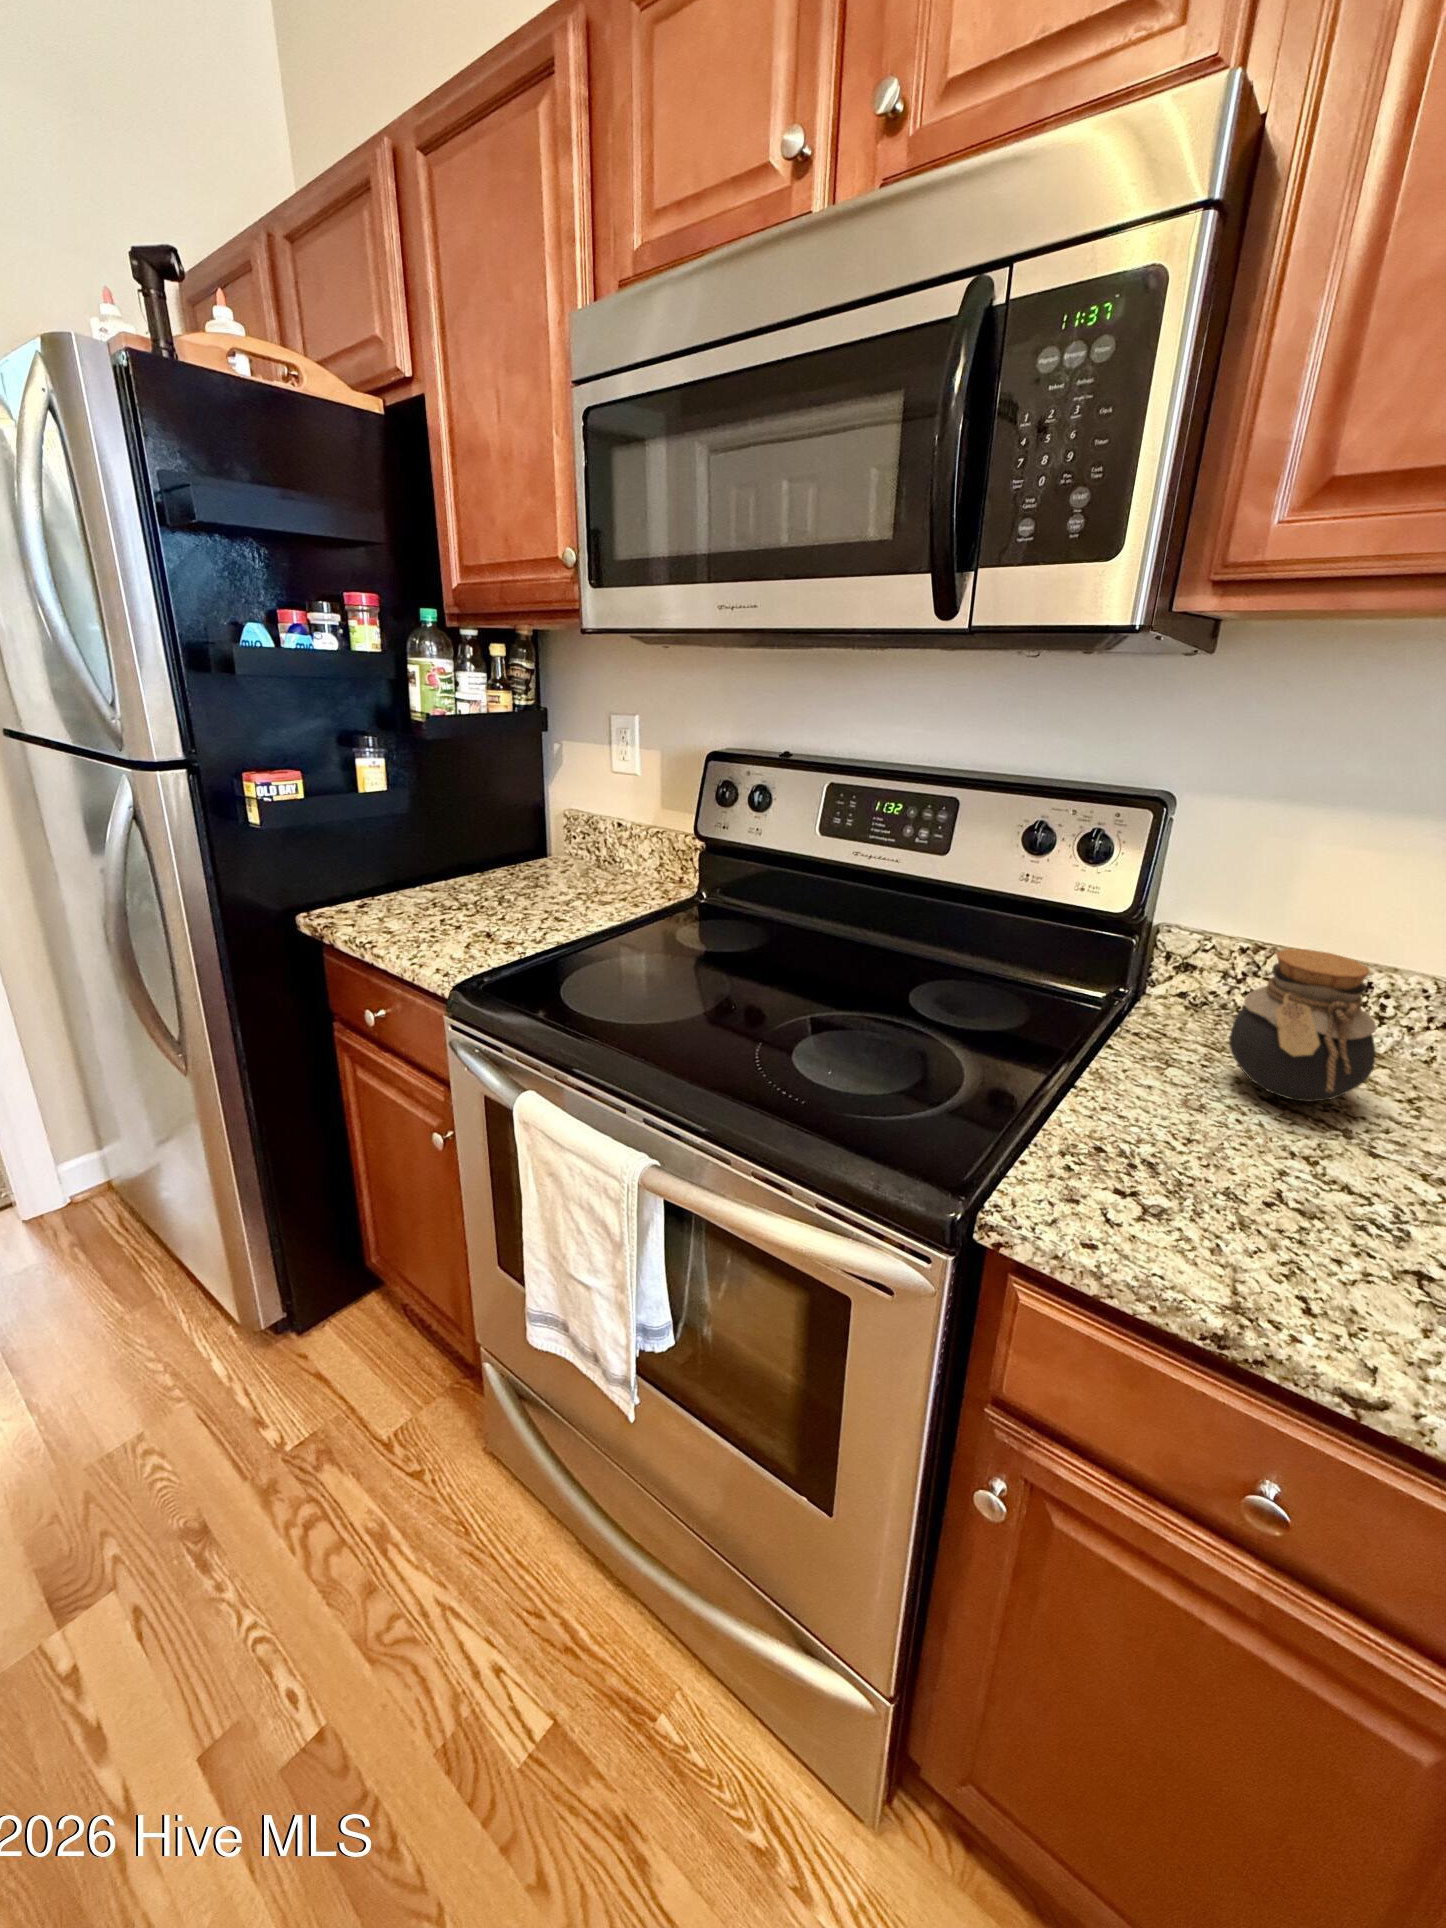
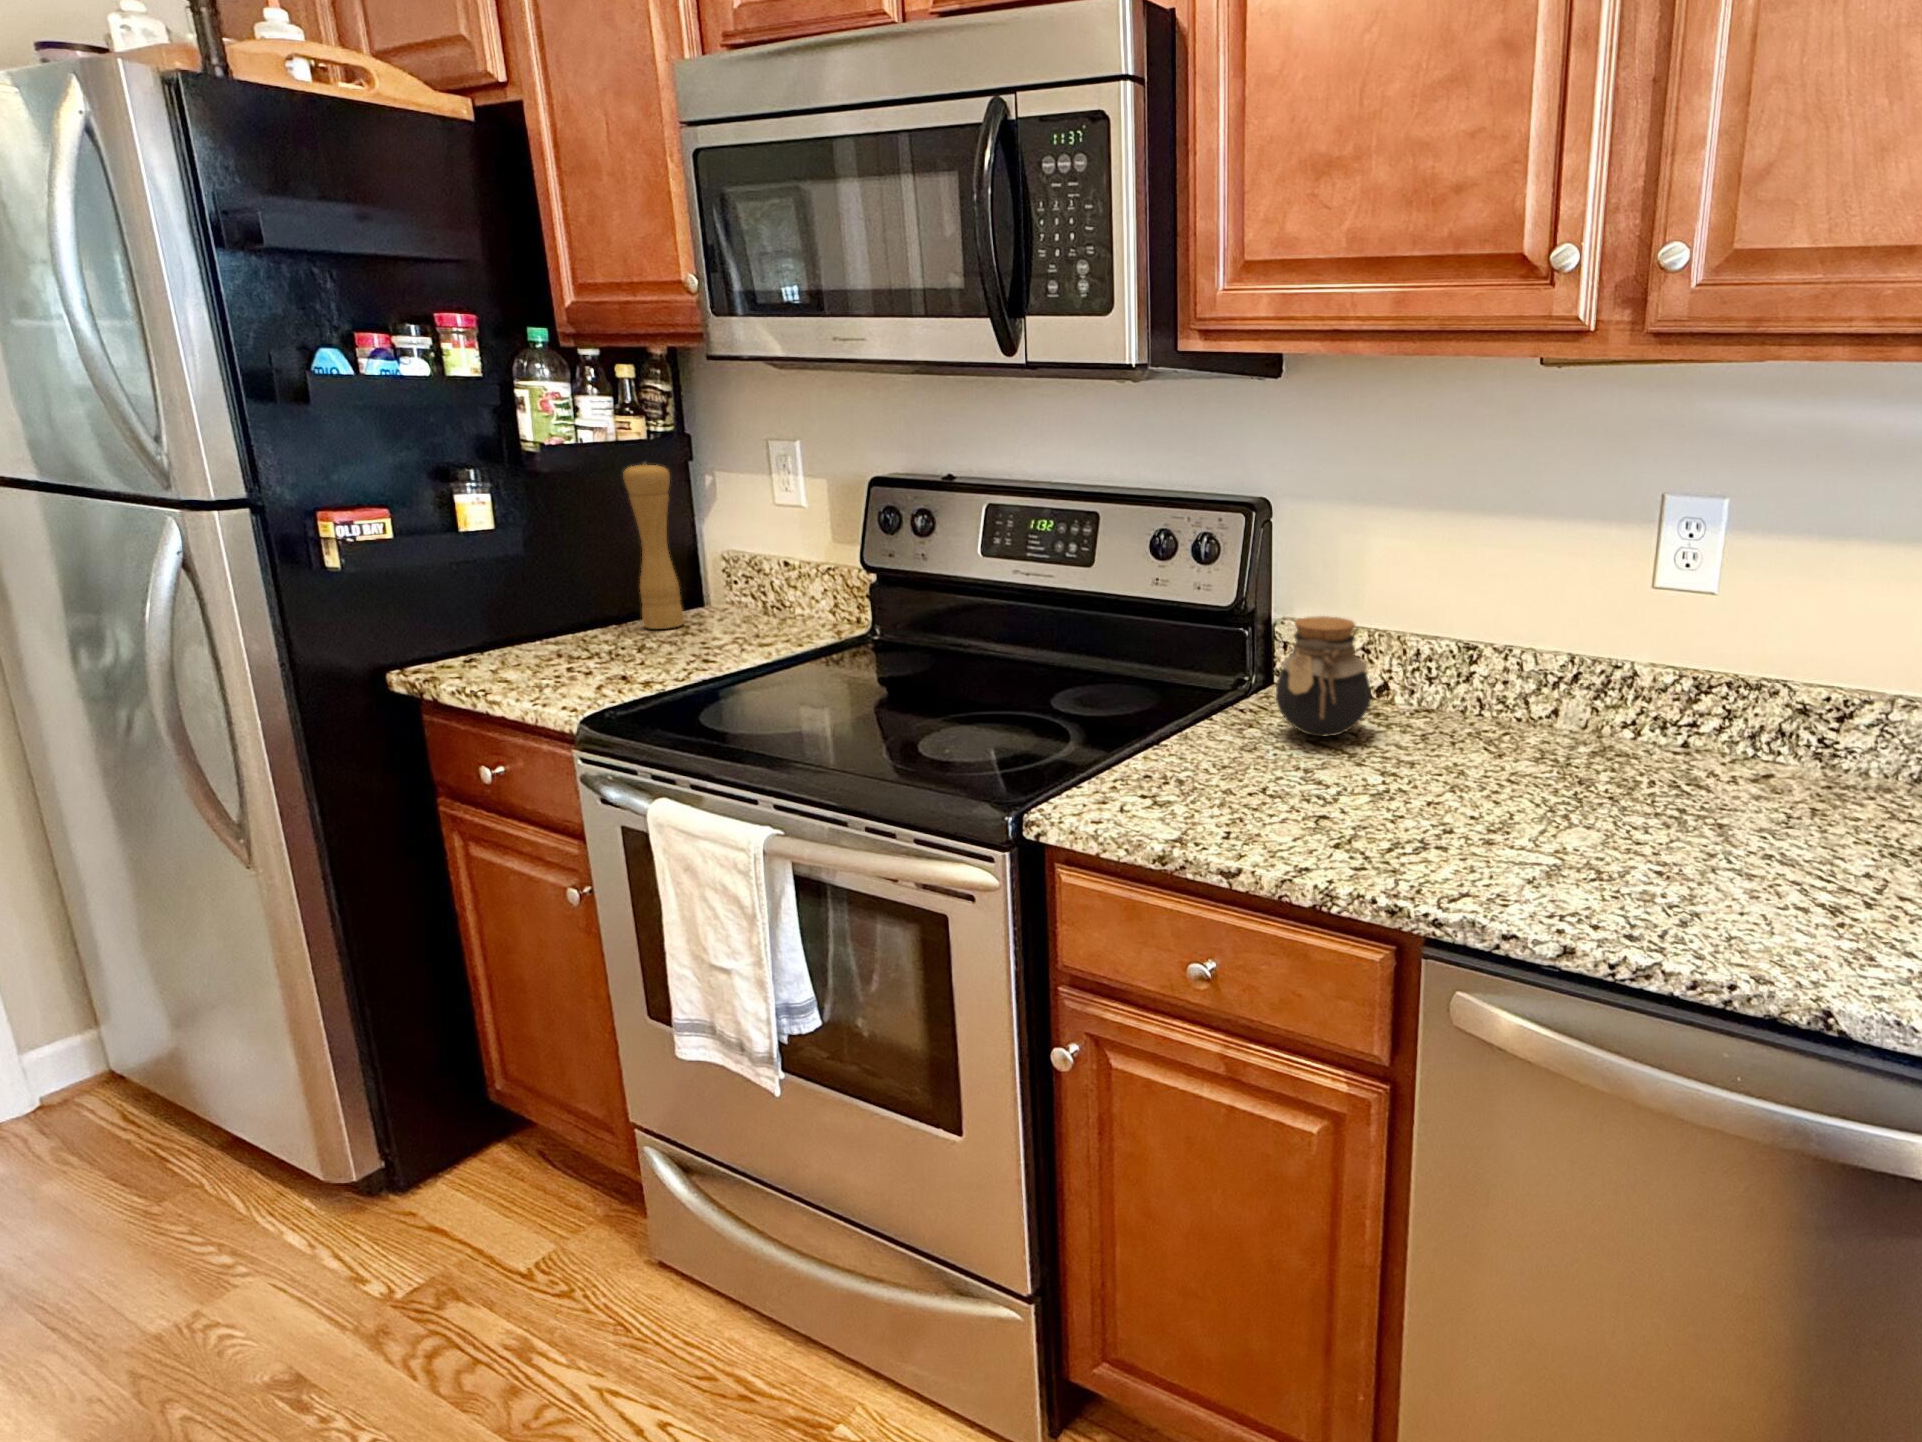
pepper mill: none [491,733,534,880] -> present [623,462,684,629]

